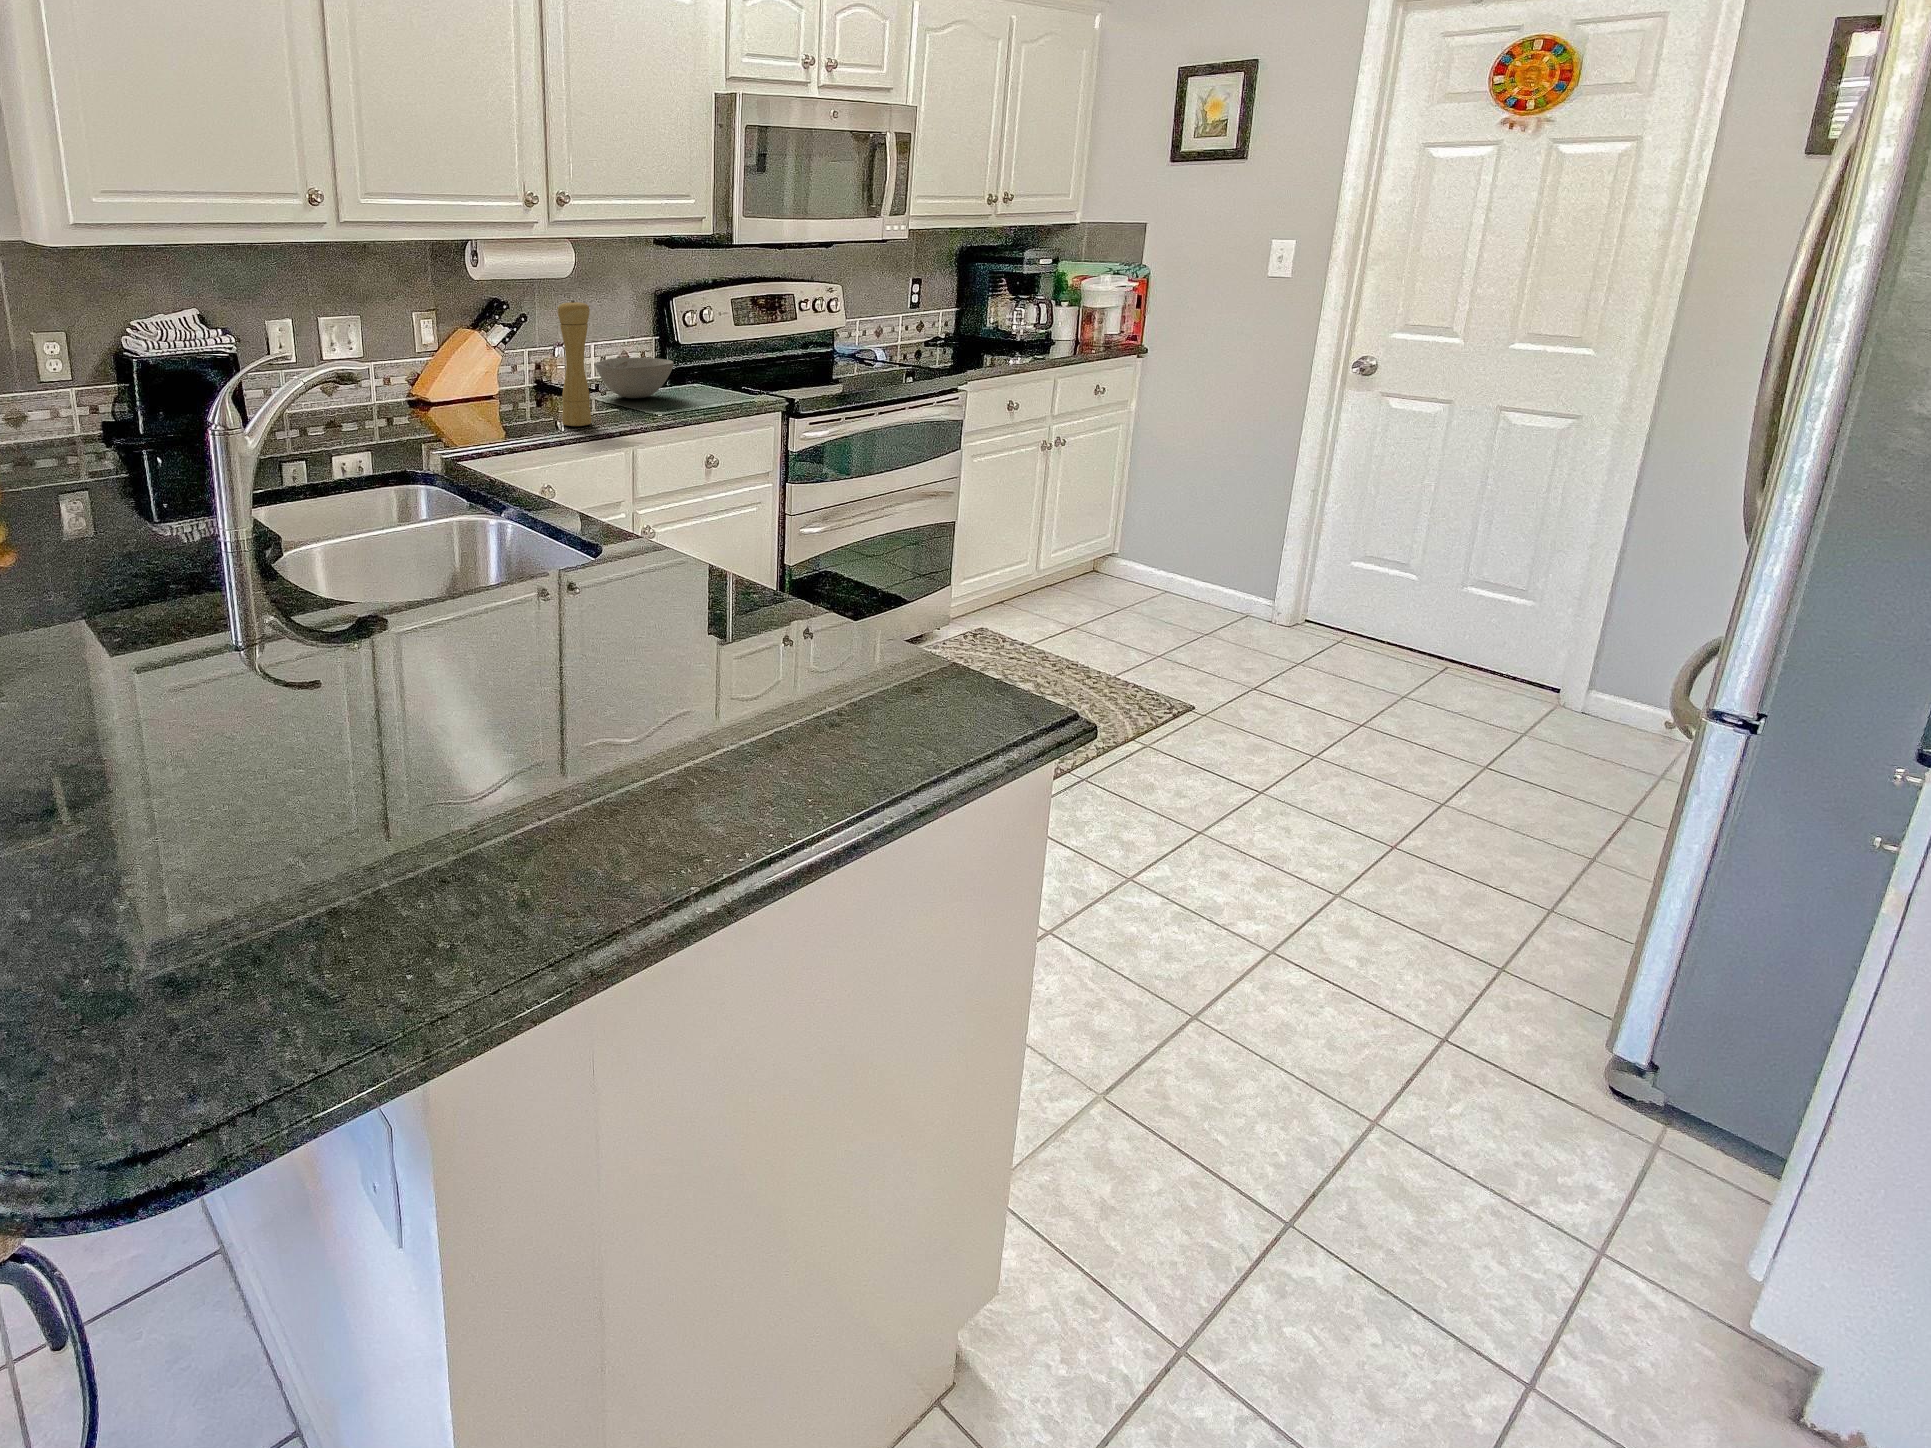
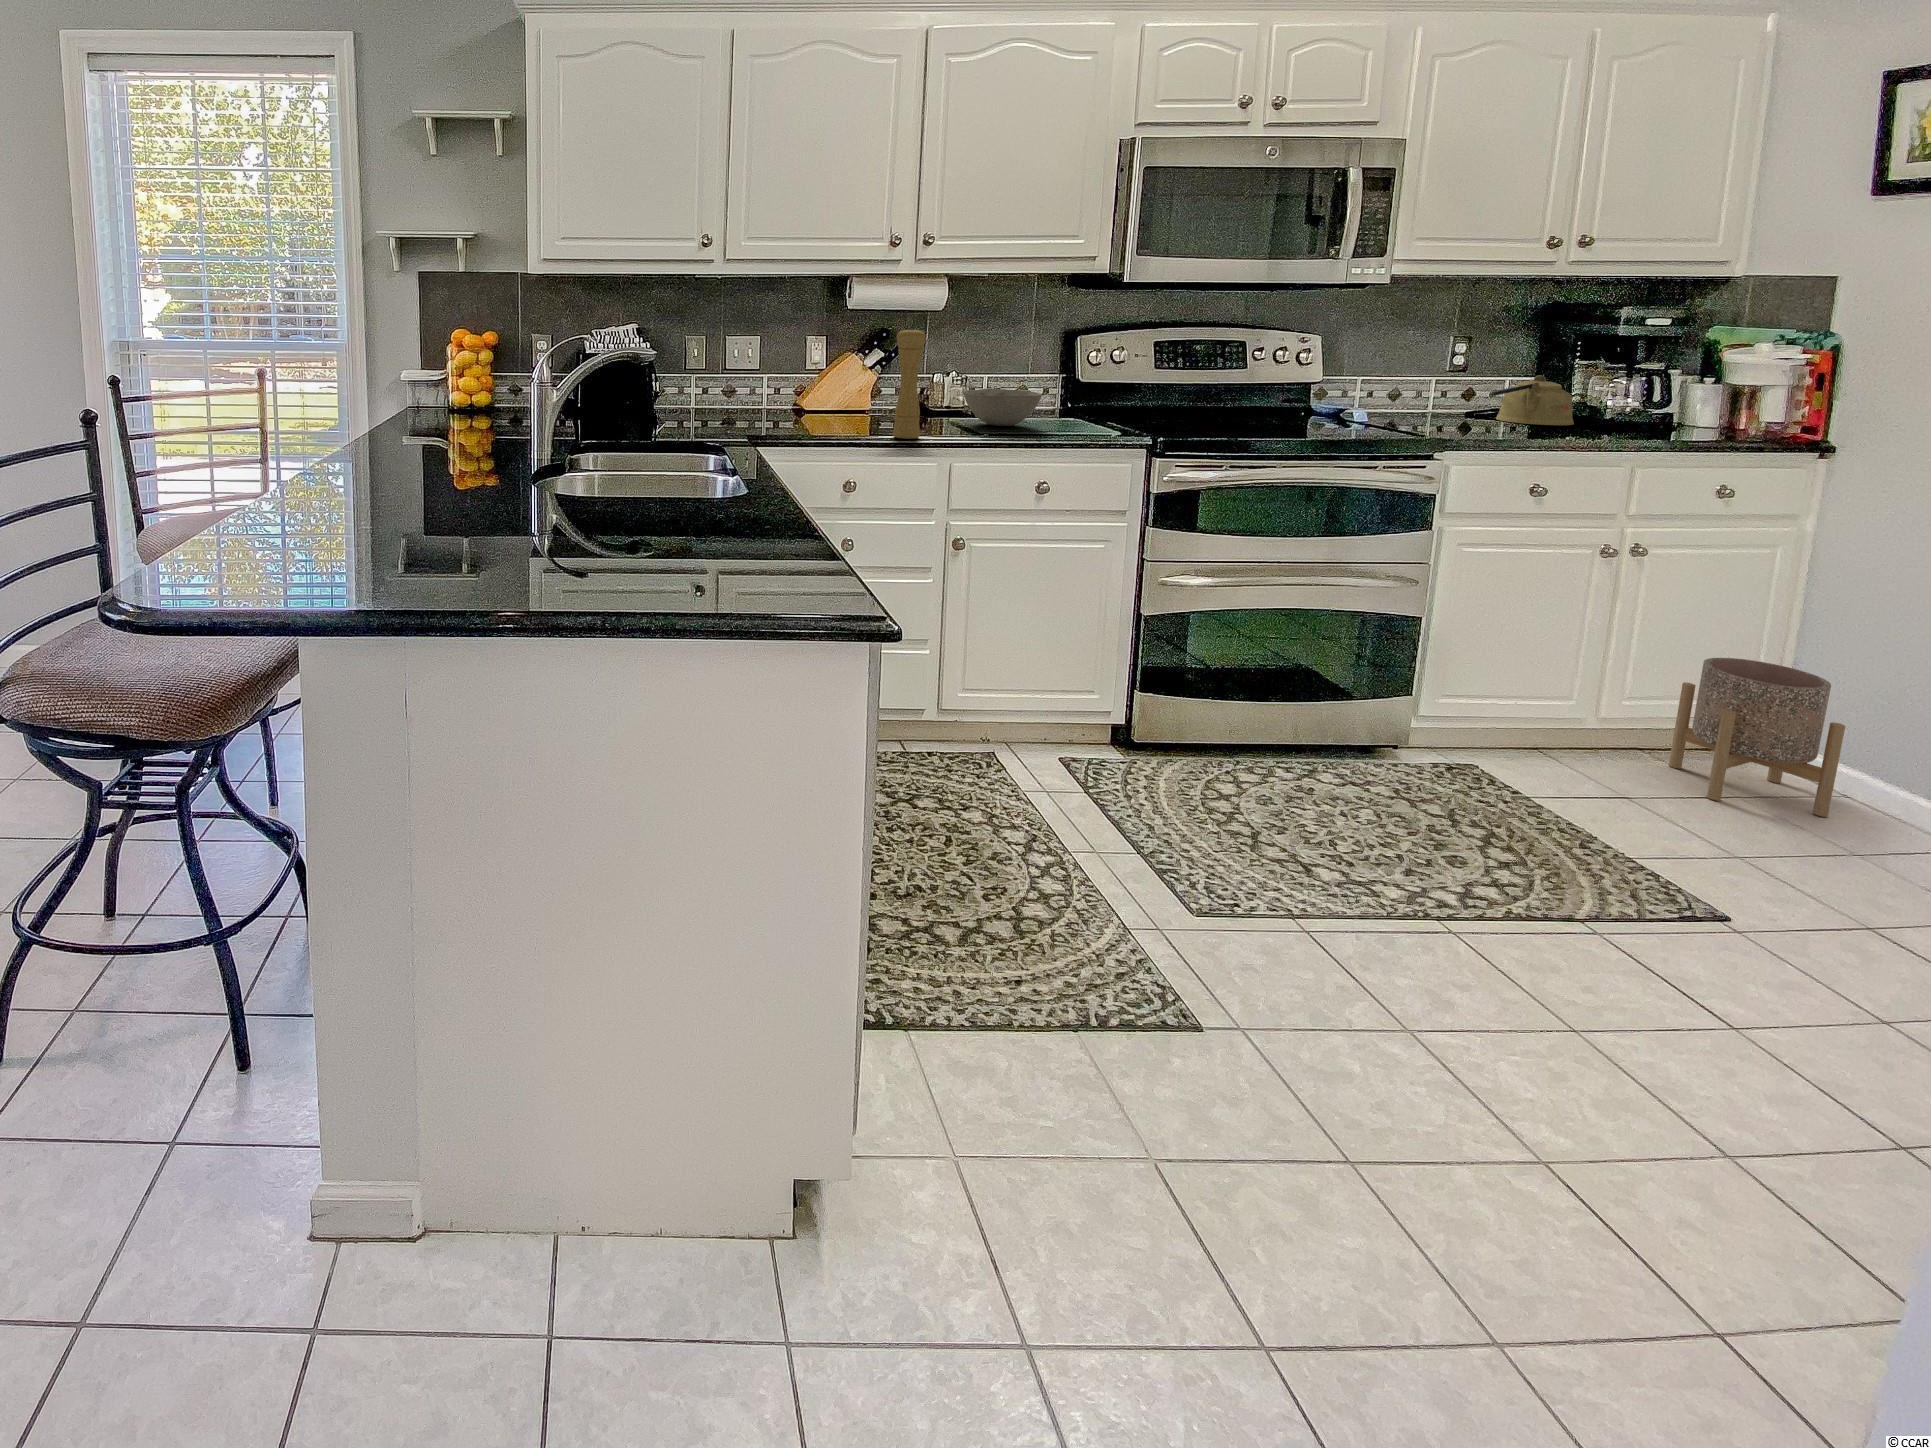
kettle: none [945,309,996,350] -> present [1493,375,1574,425]
planter: none [1074,510,1171,616] -> present [1669,658,1845,817]

